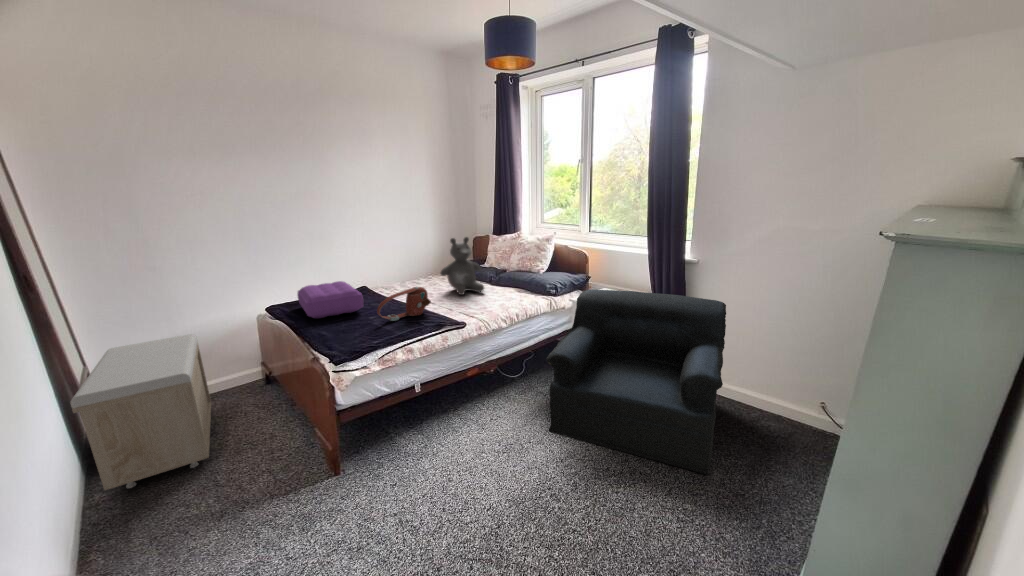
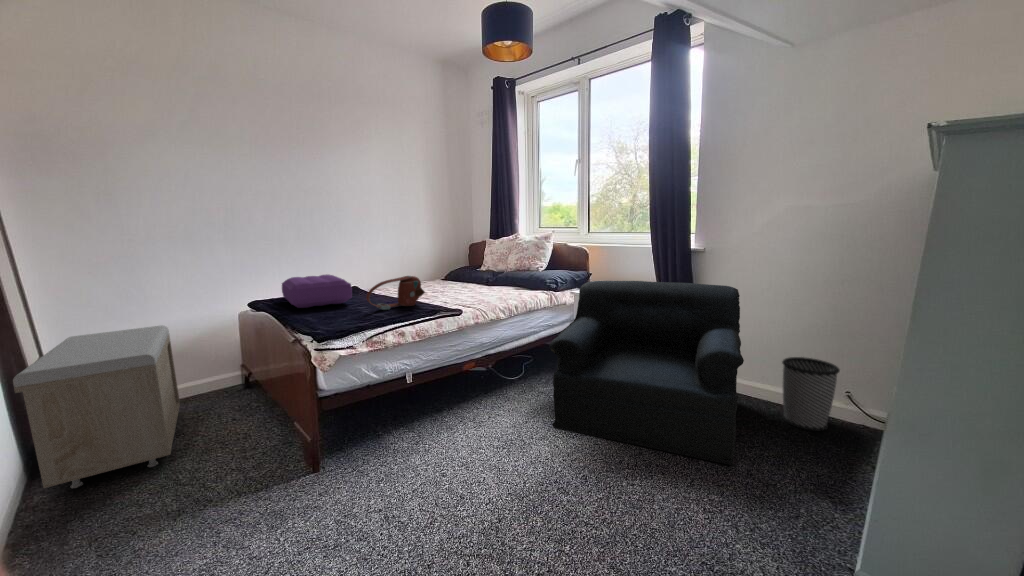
teddy bear: present [440,237,484,295] -> none [435,233,481,292]
wastebasket: none [760,369,815,439] -> present [782,357,840,431]

